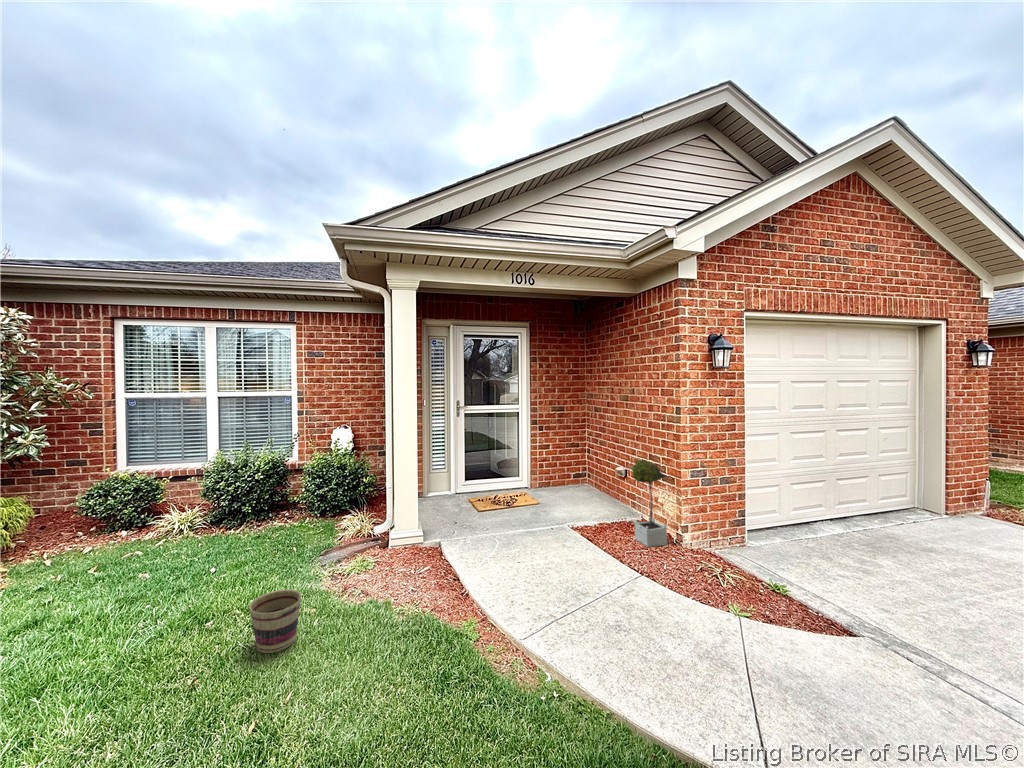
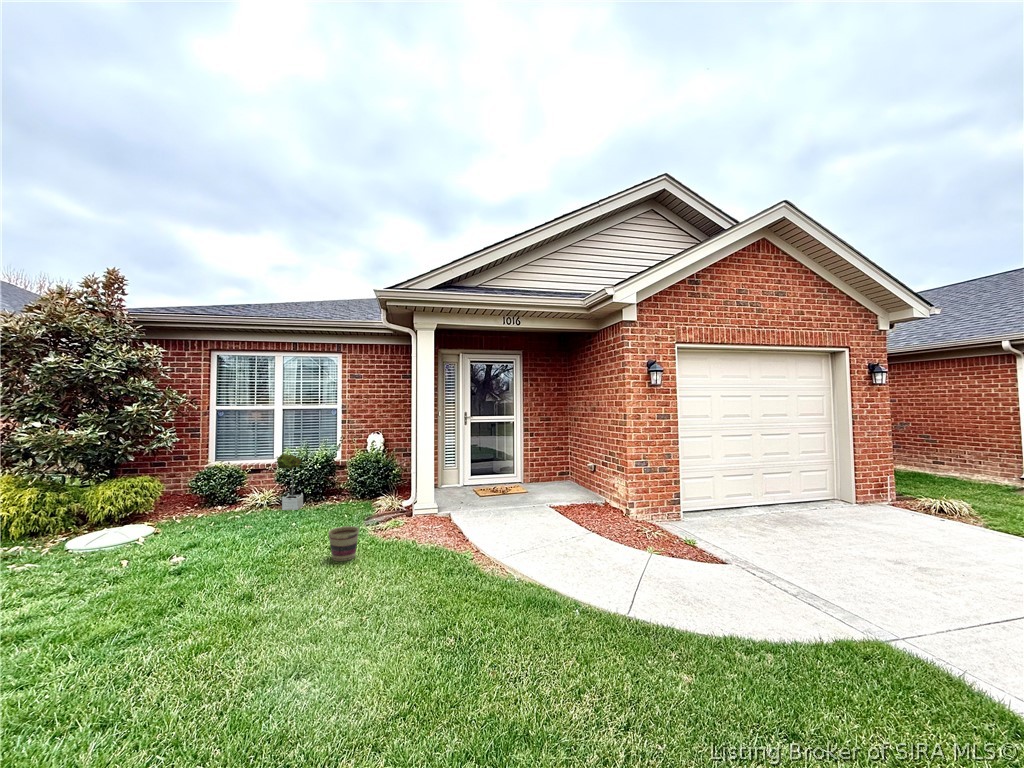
potted tree: present [632,460,667,547] -> present [277,454,303,510]

